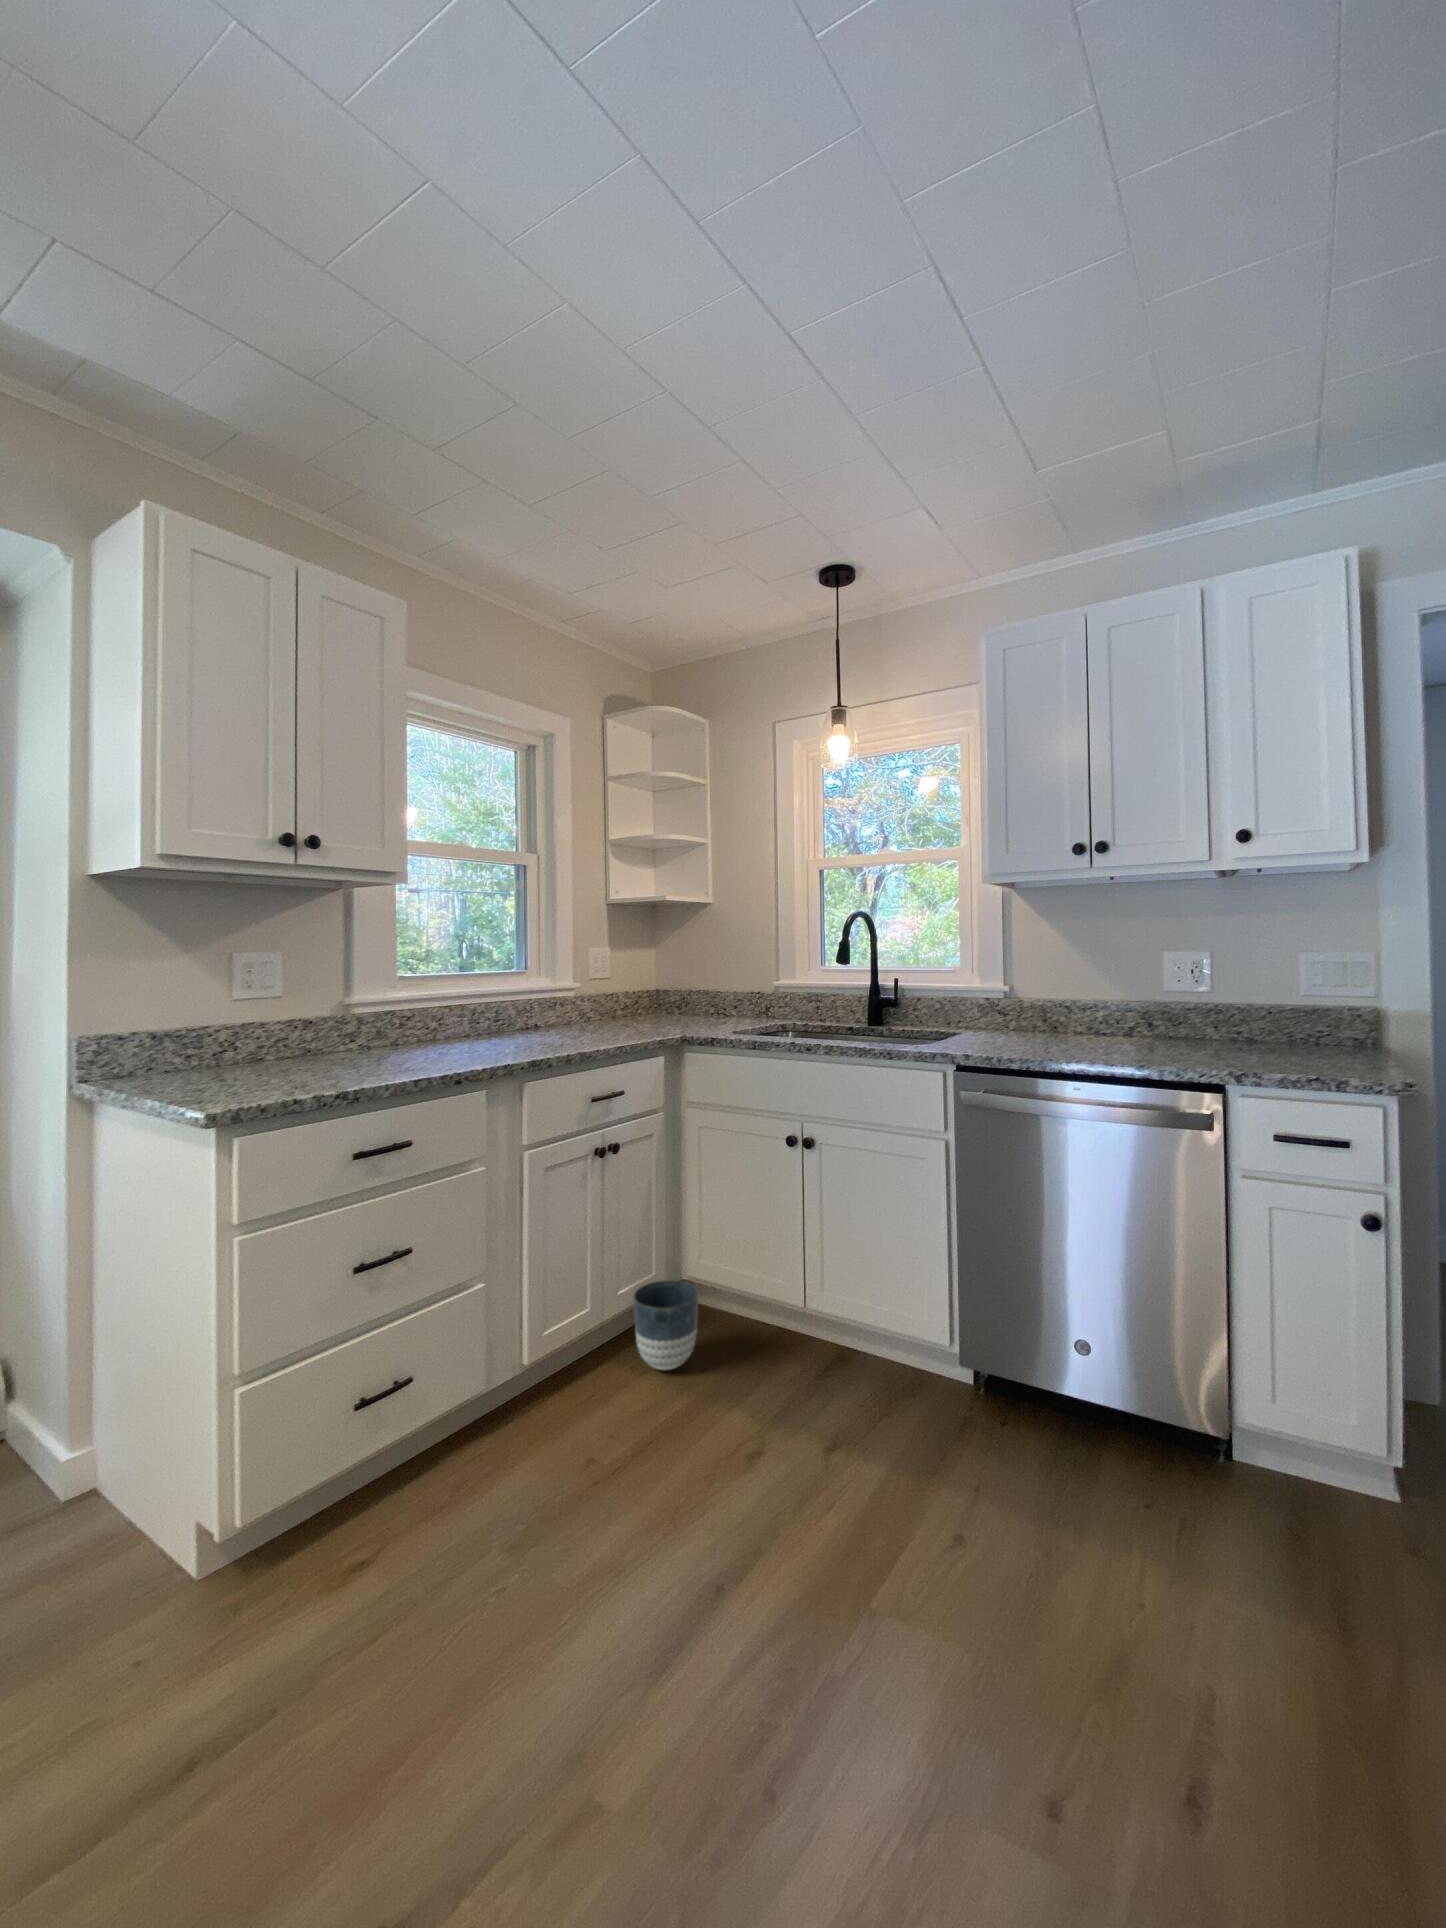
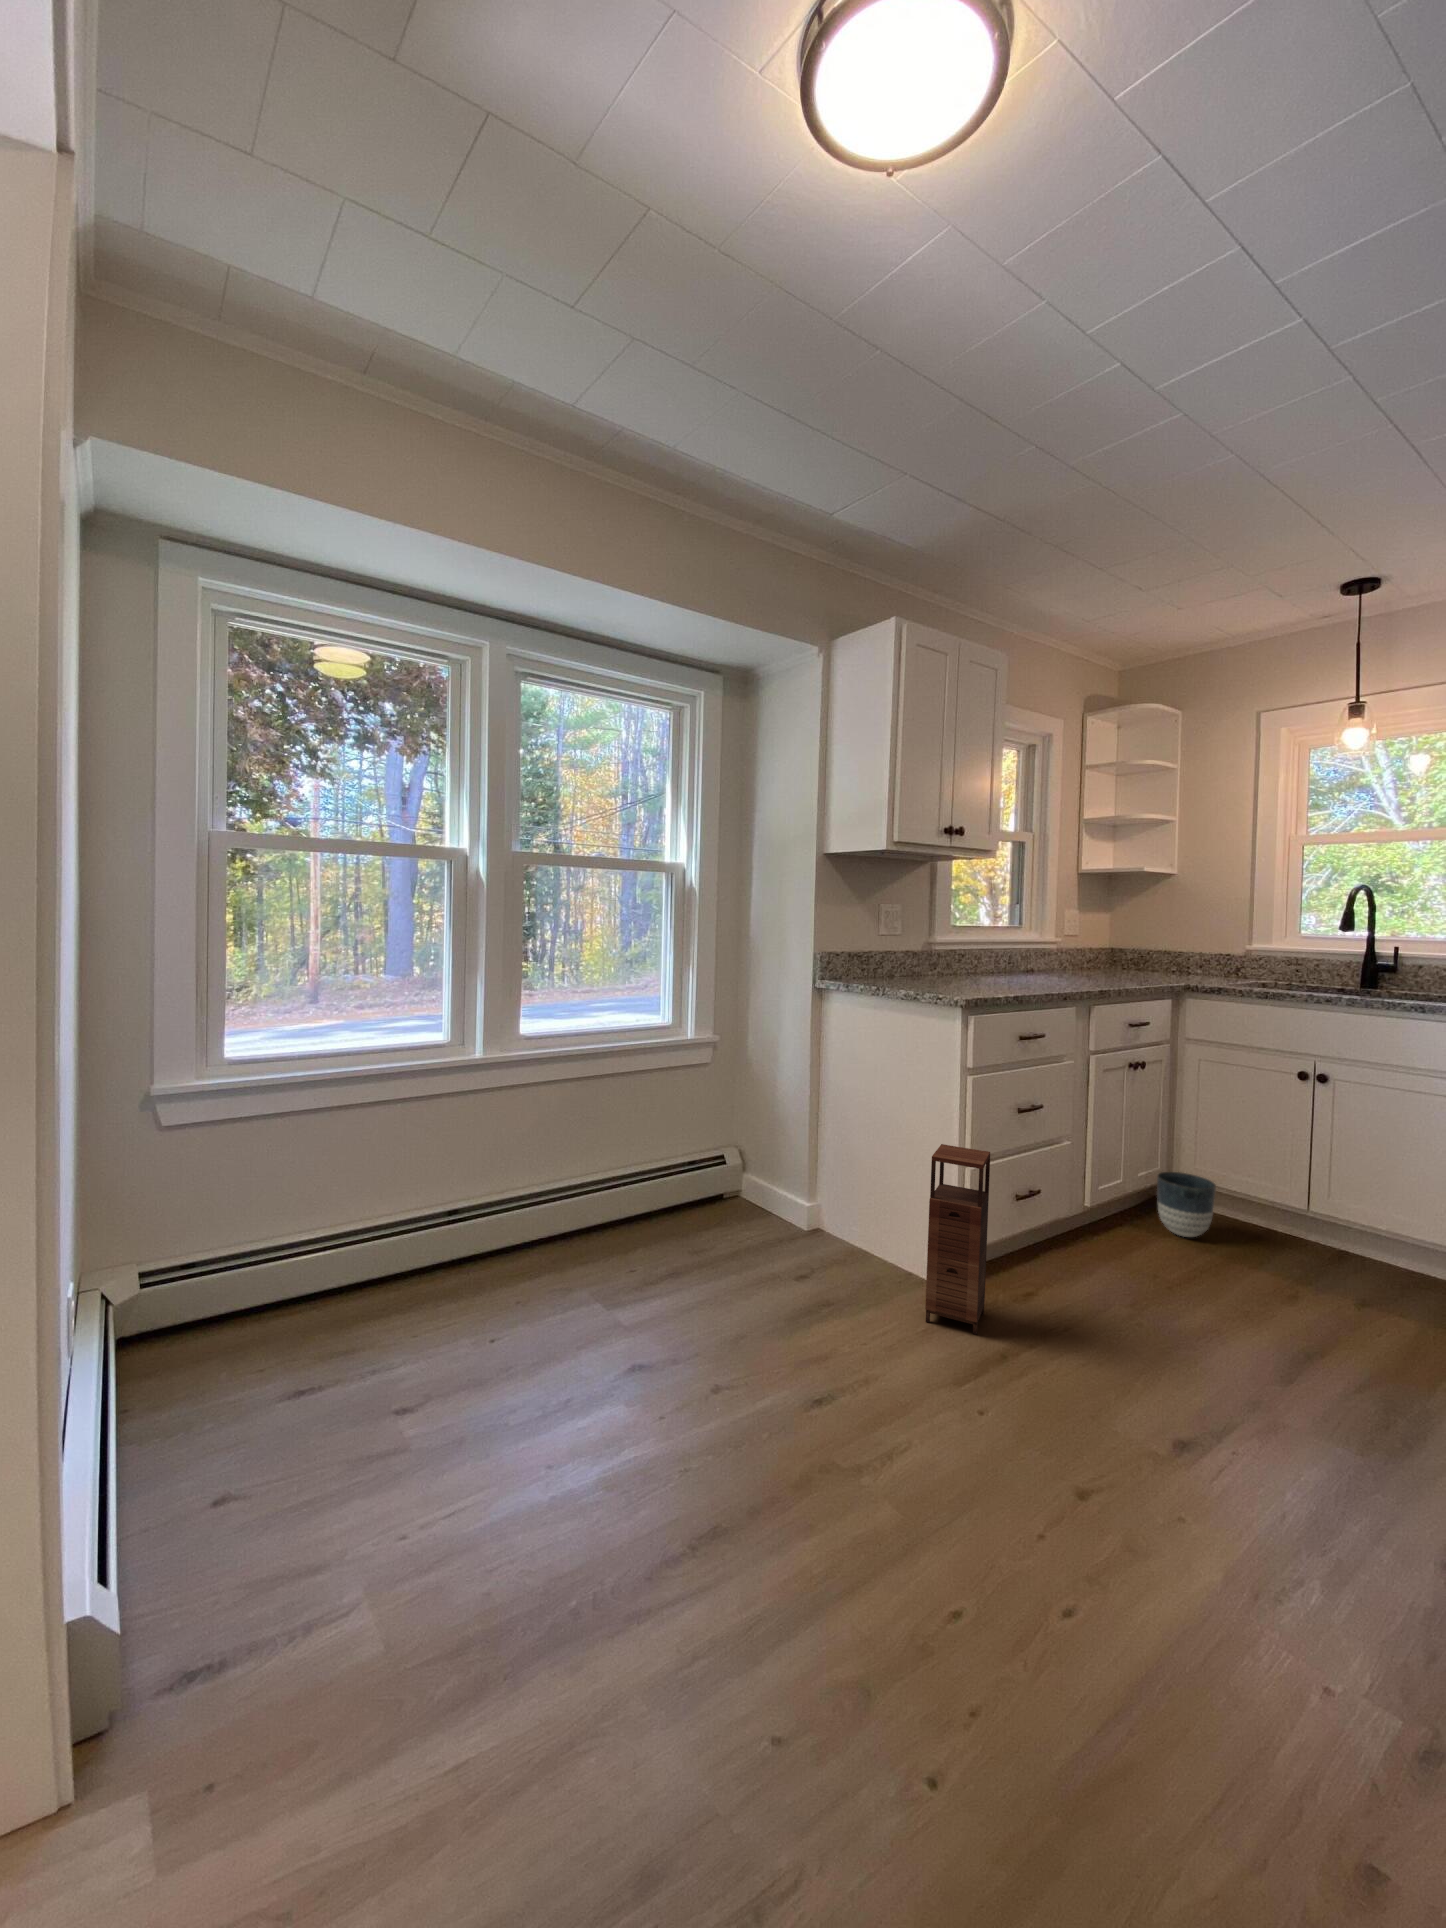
storage cabinet: none [57,1374,216,1742] -> present [925,1144,990,1335]

